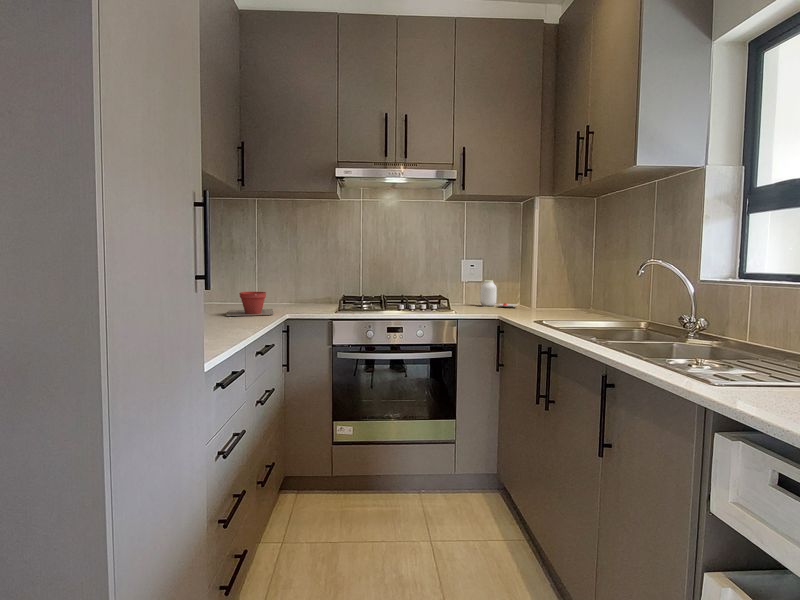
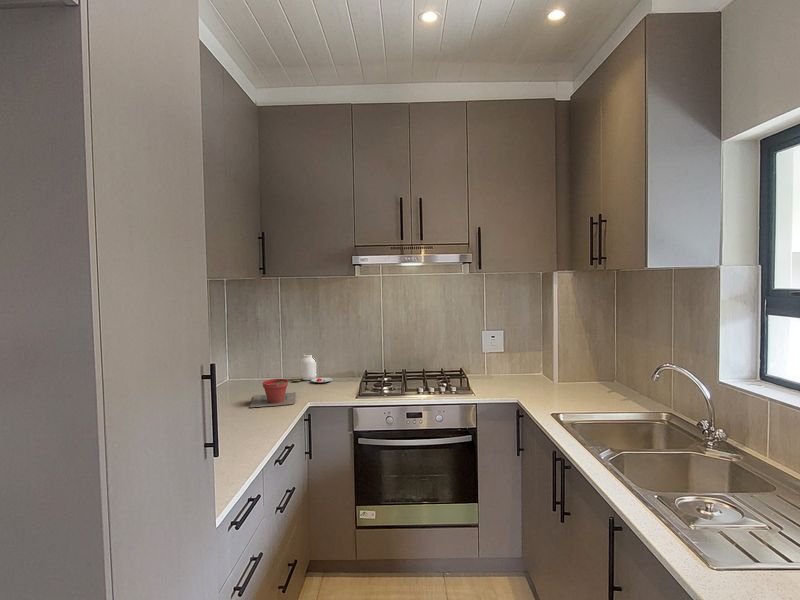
jar: present [476,280,518,307] -> present [293,355,332,383]

